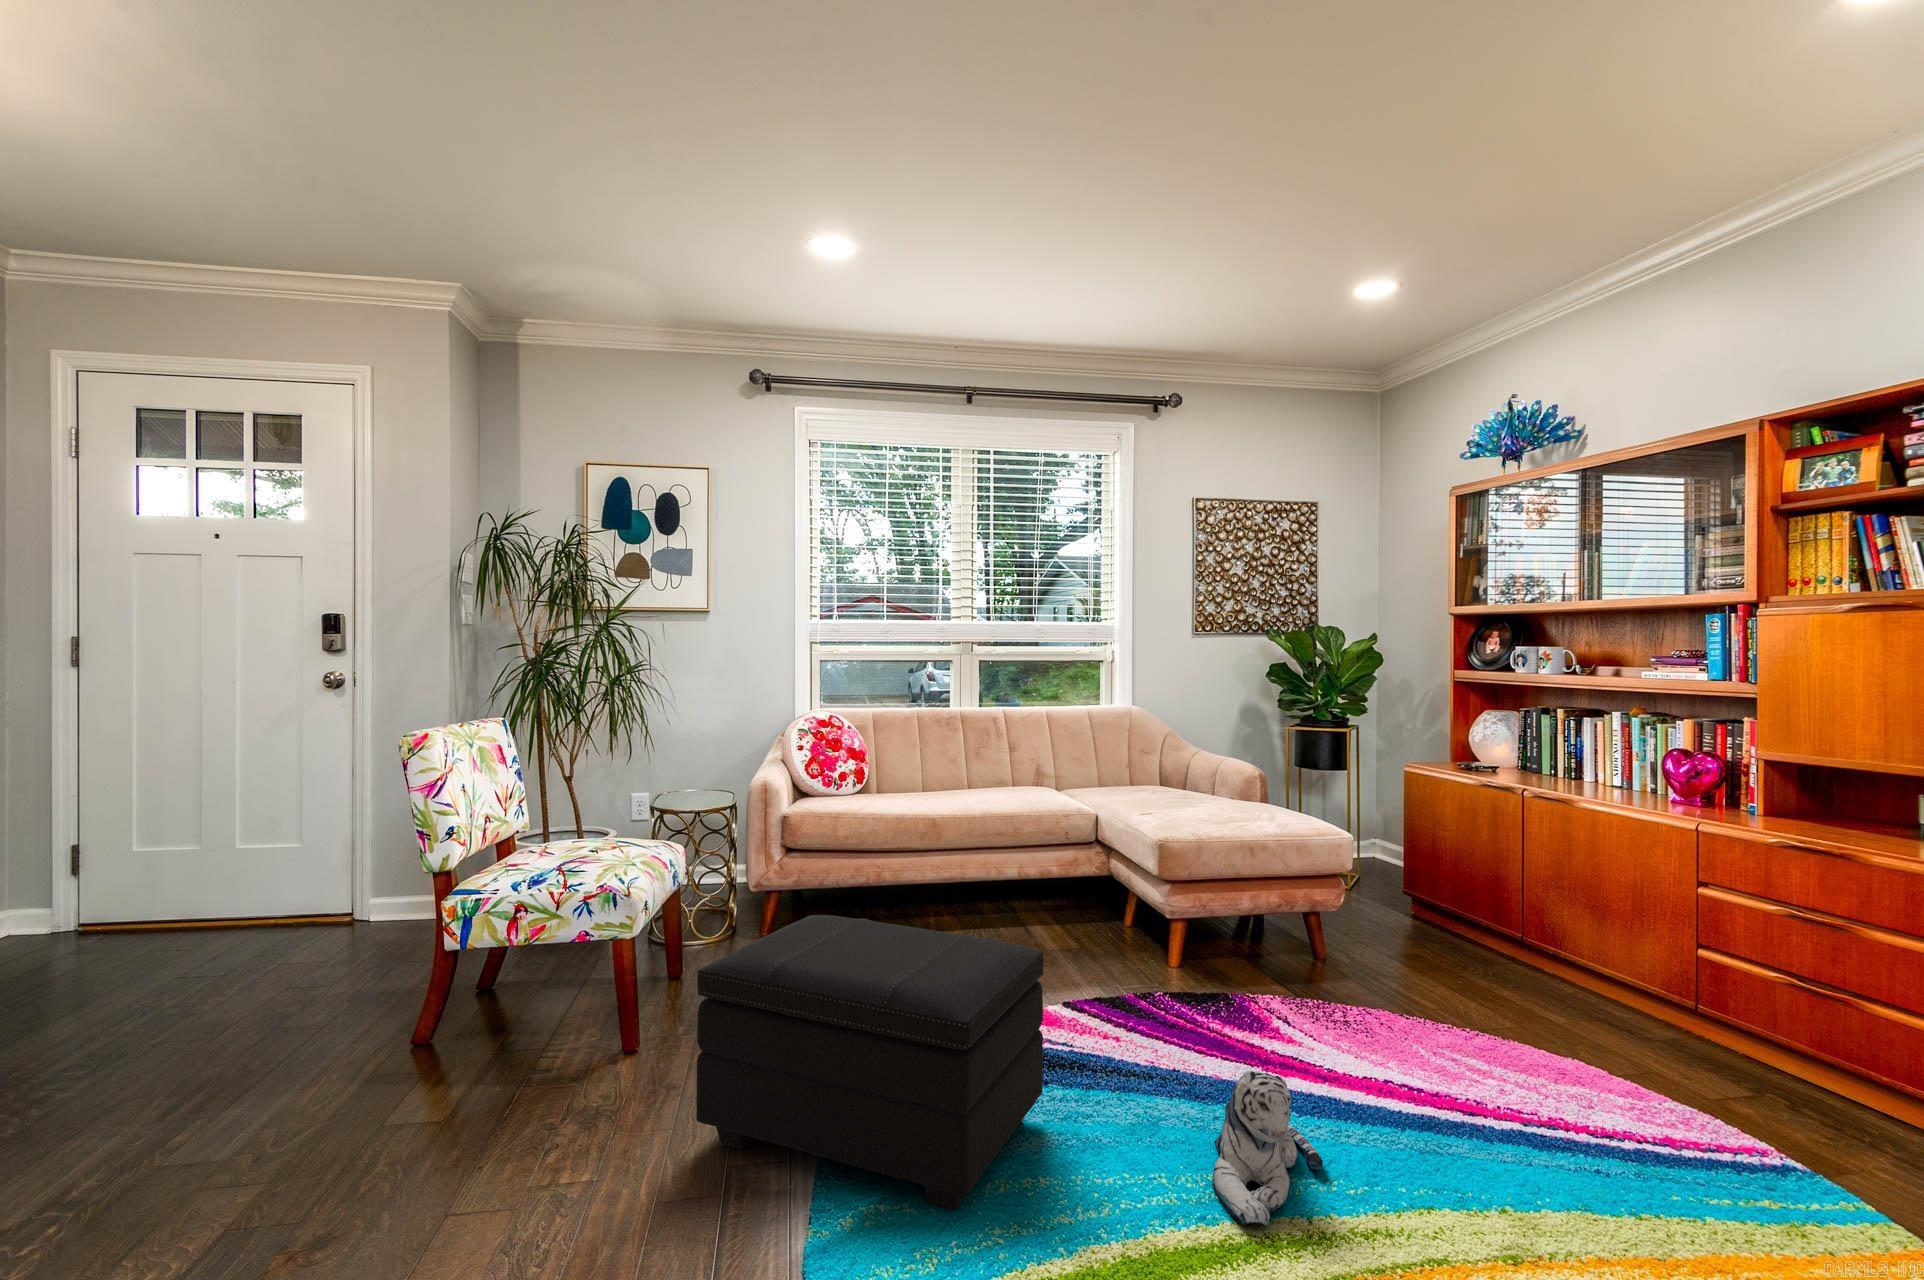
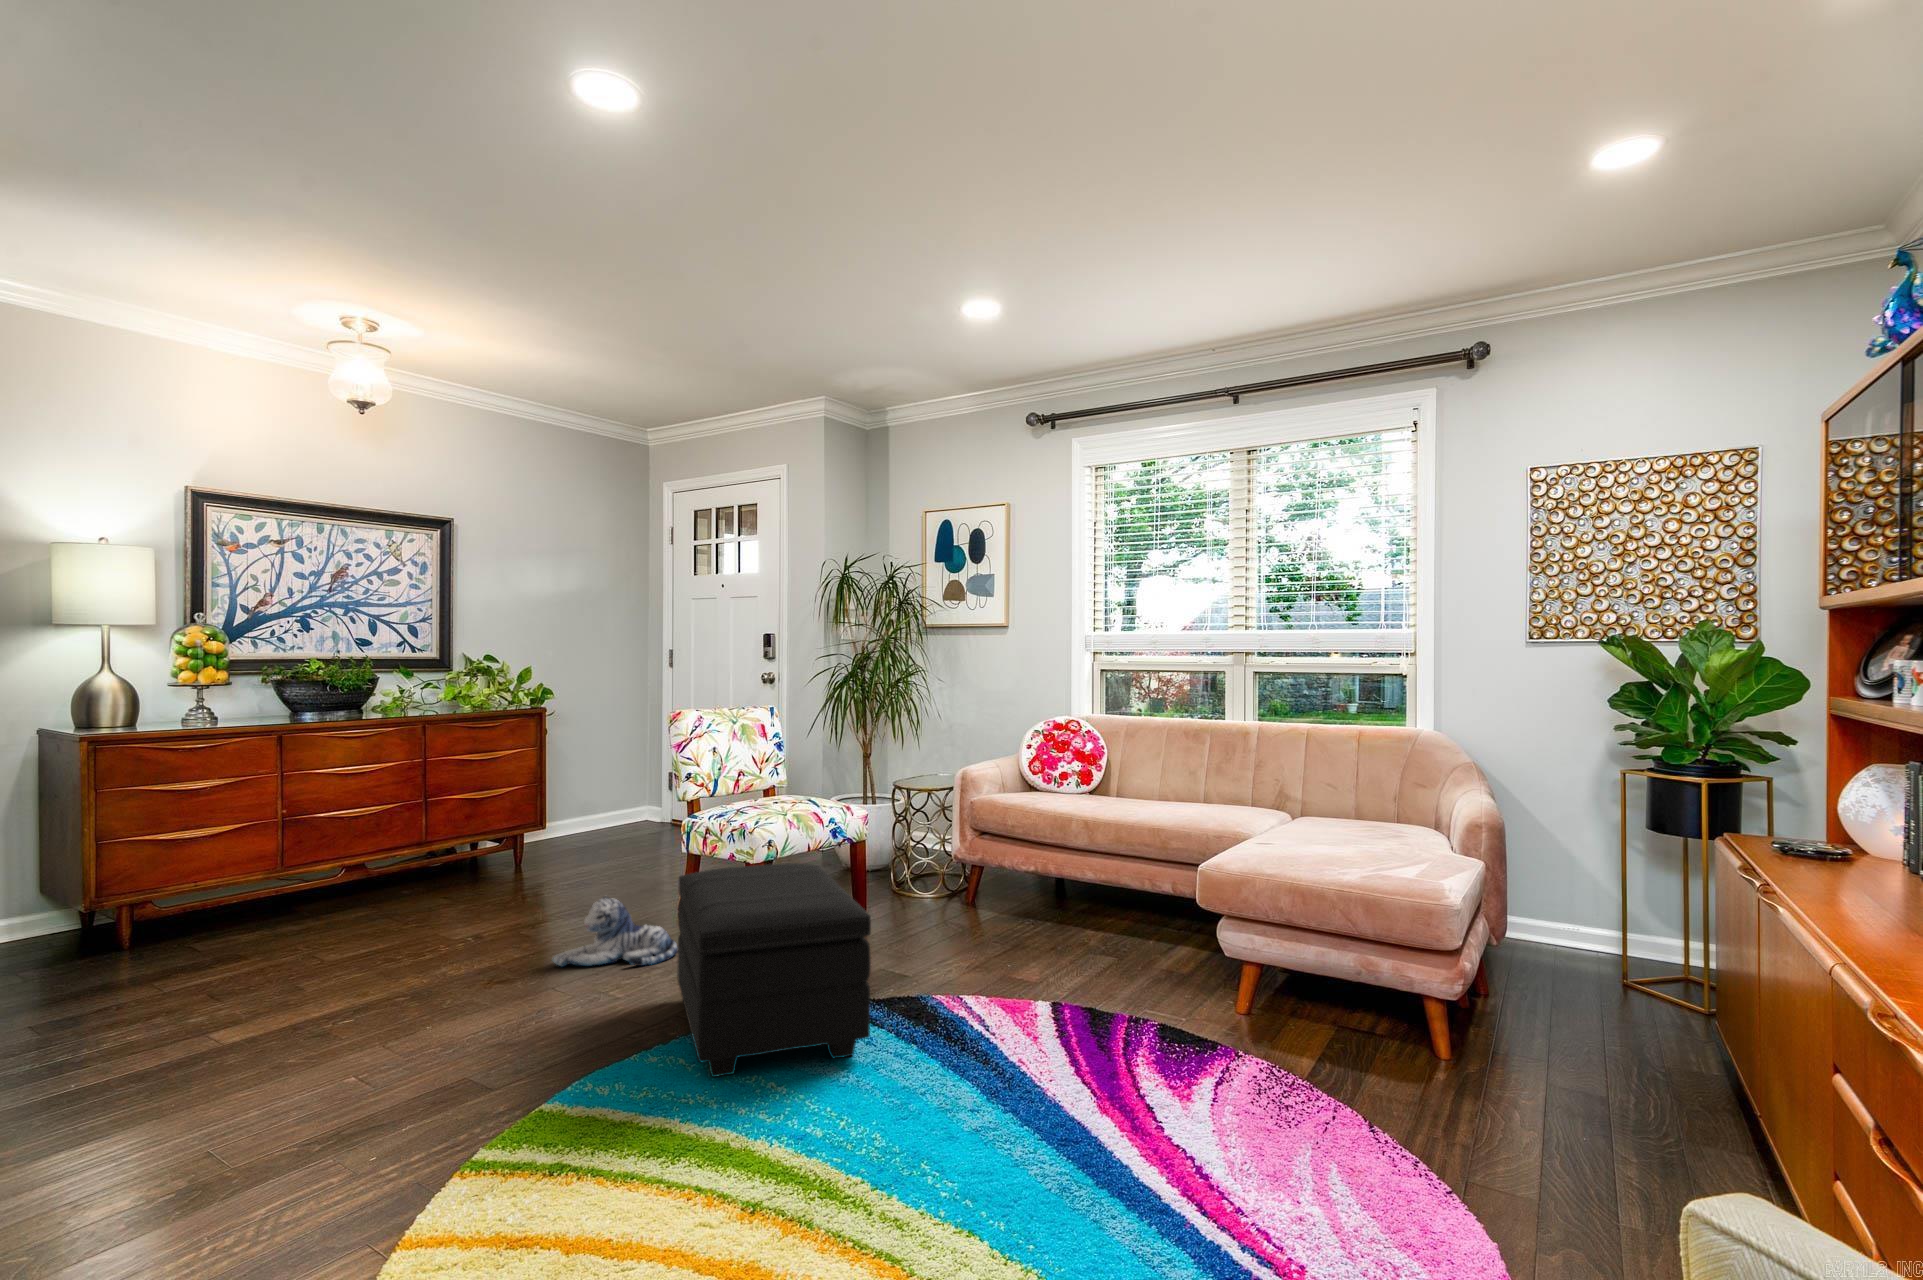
plush toy: present [1212,1070,1323,1225] -> present [552,896,678,966]

